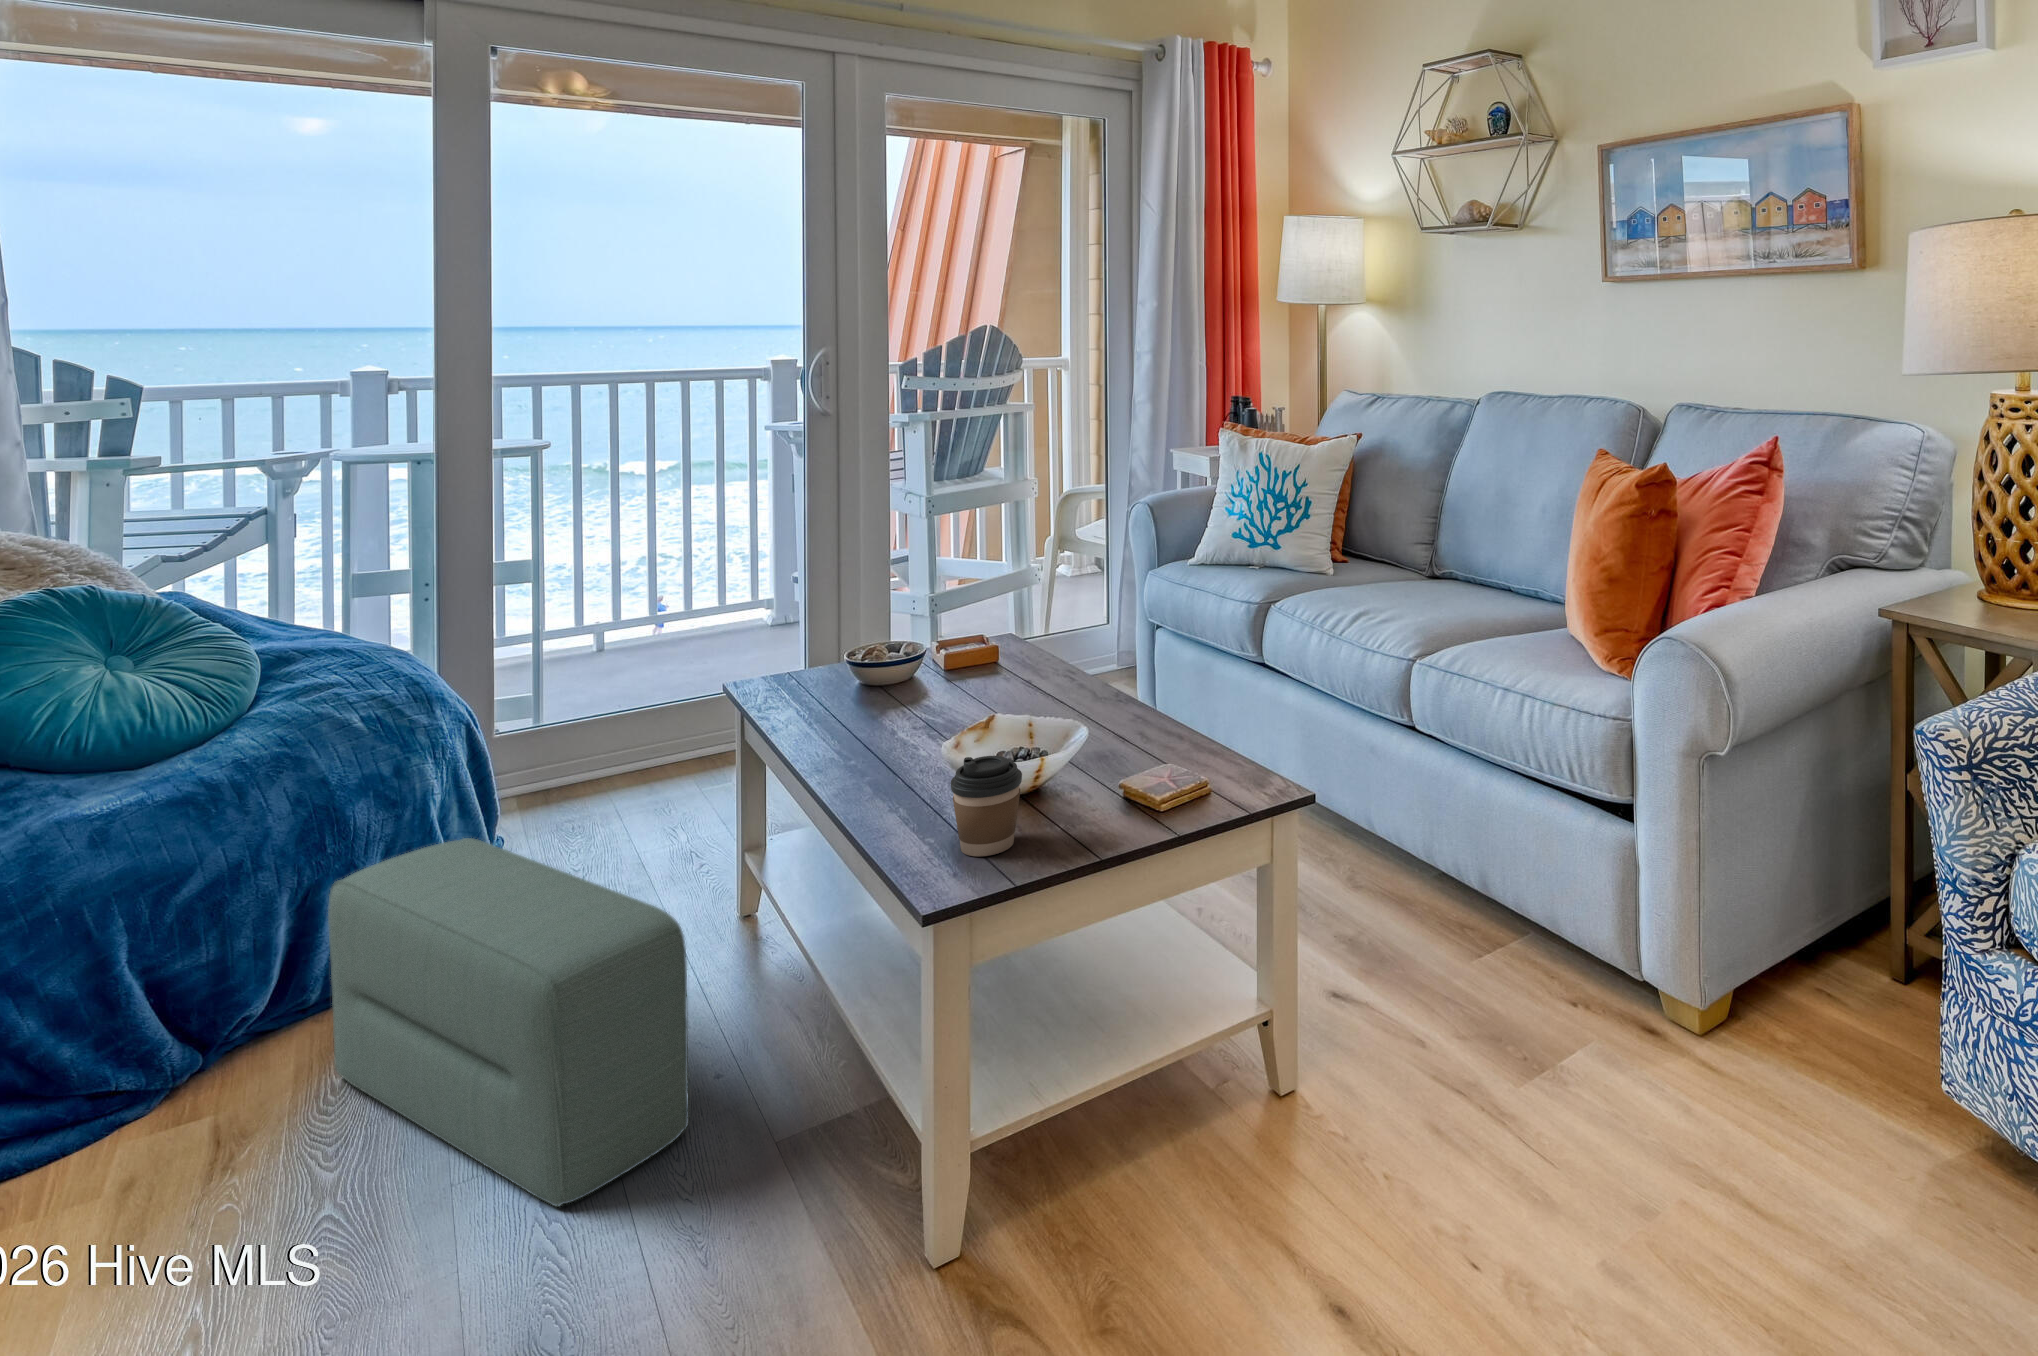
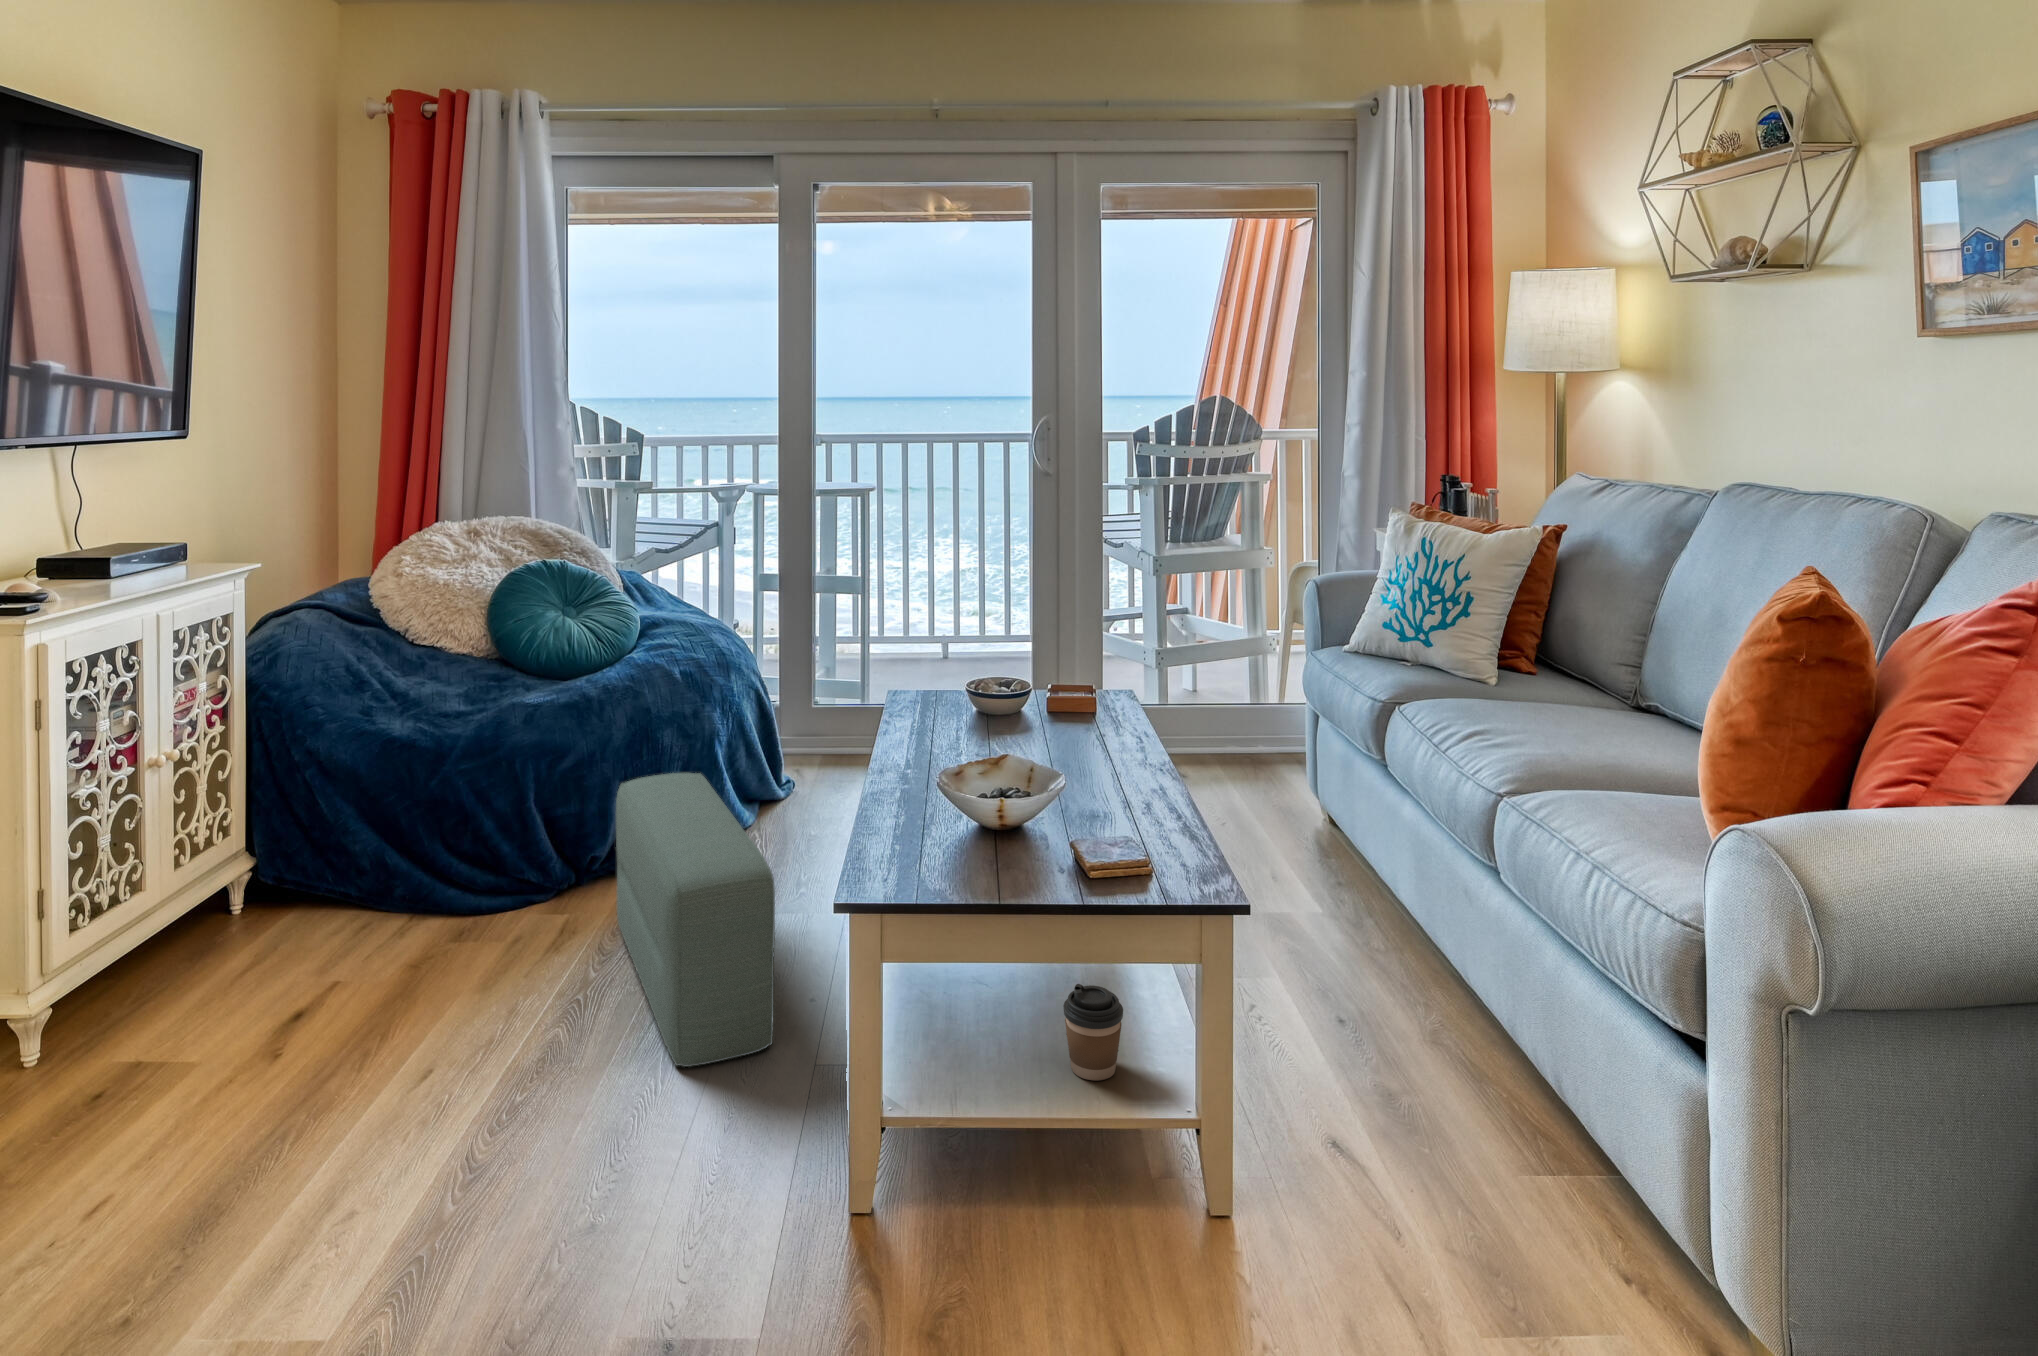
coffee cup: present [951,756,1022,856] -> present [1063,984,1123,1080]

